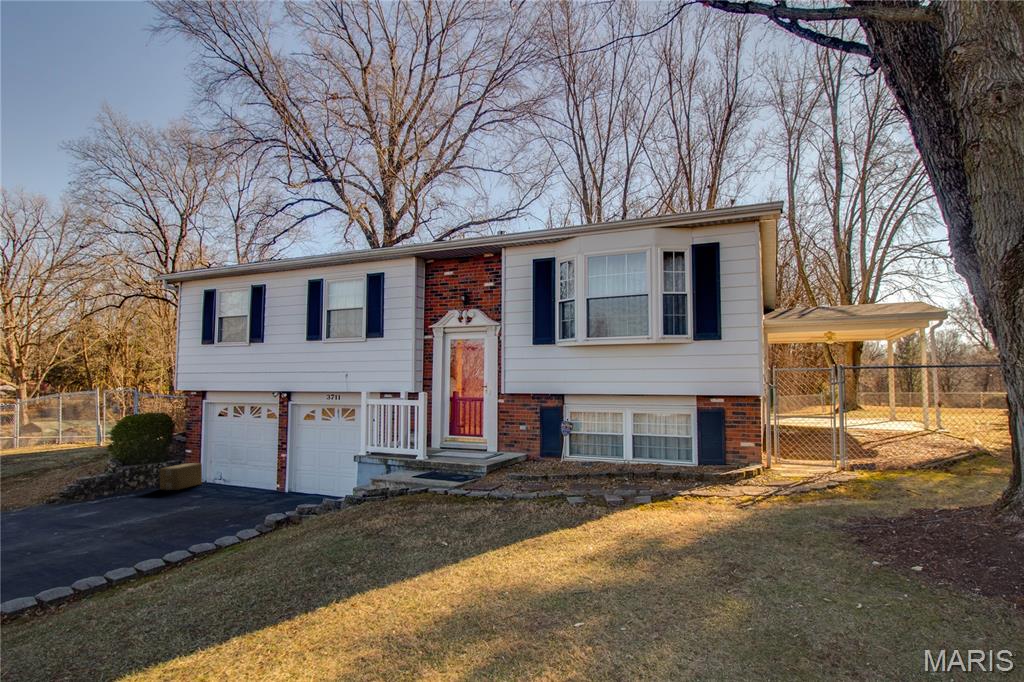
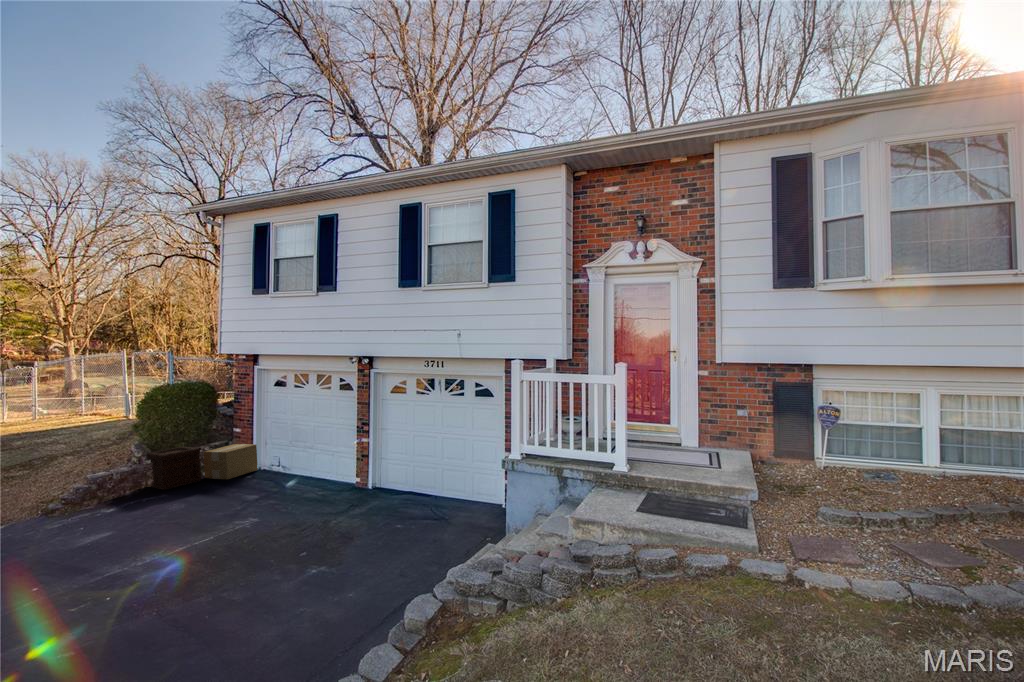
wooden crate: none [115,465,157,497] -> present [146,447,201,490]

